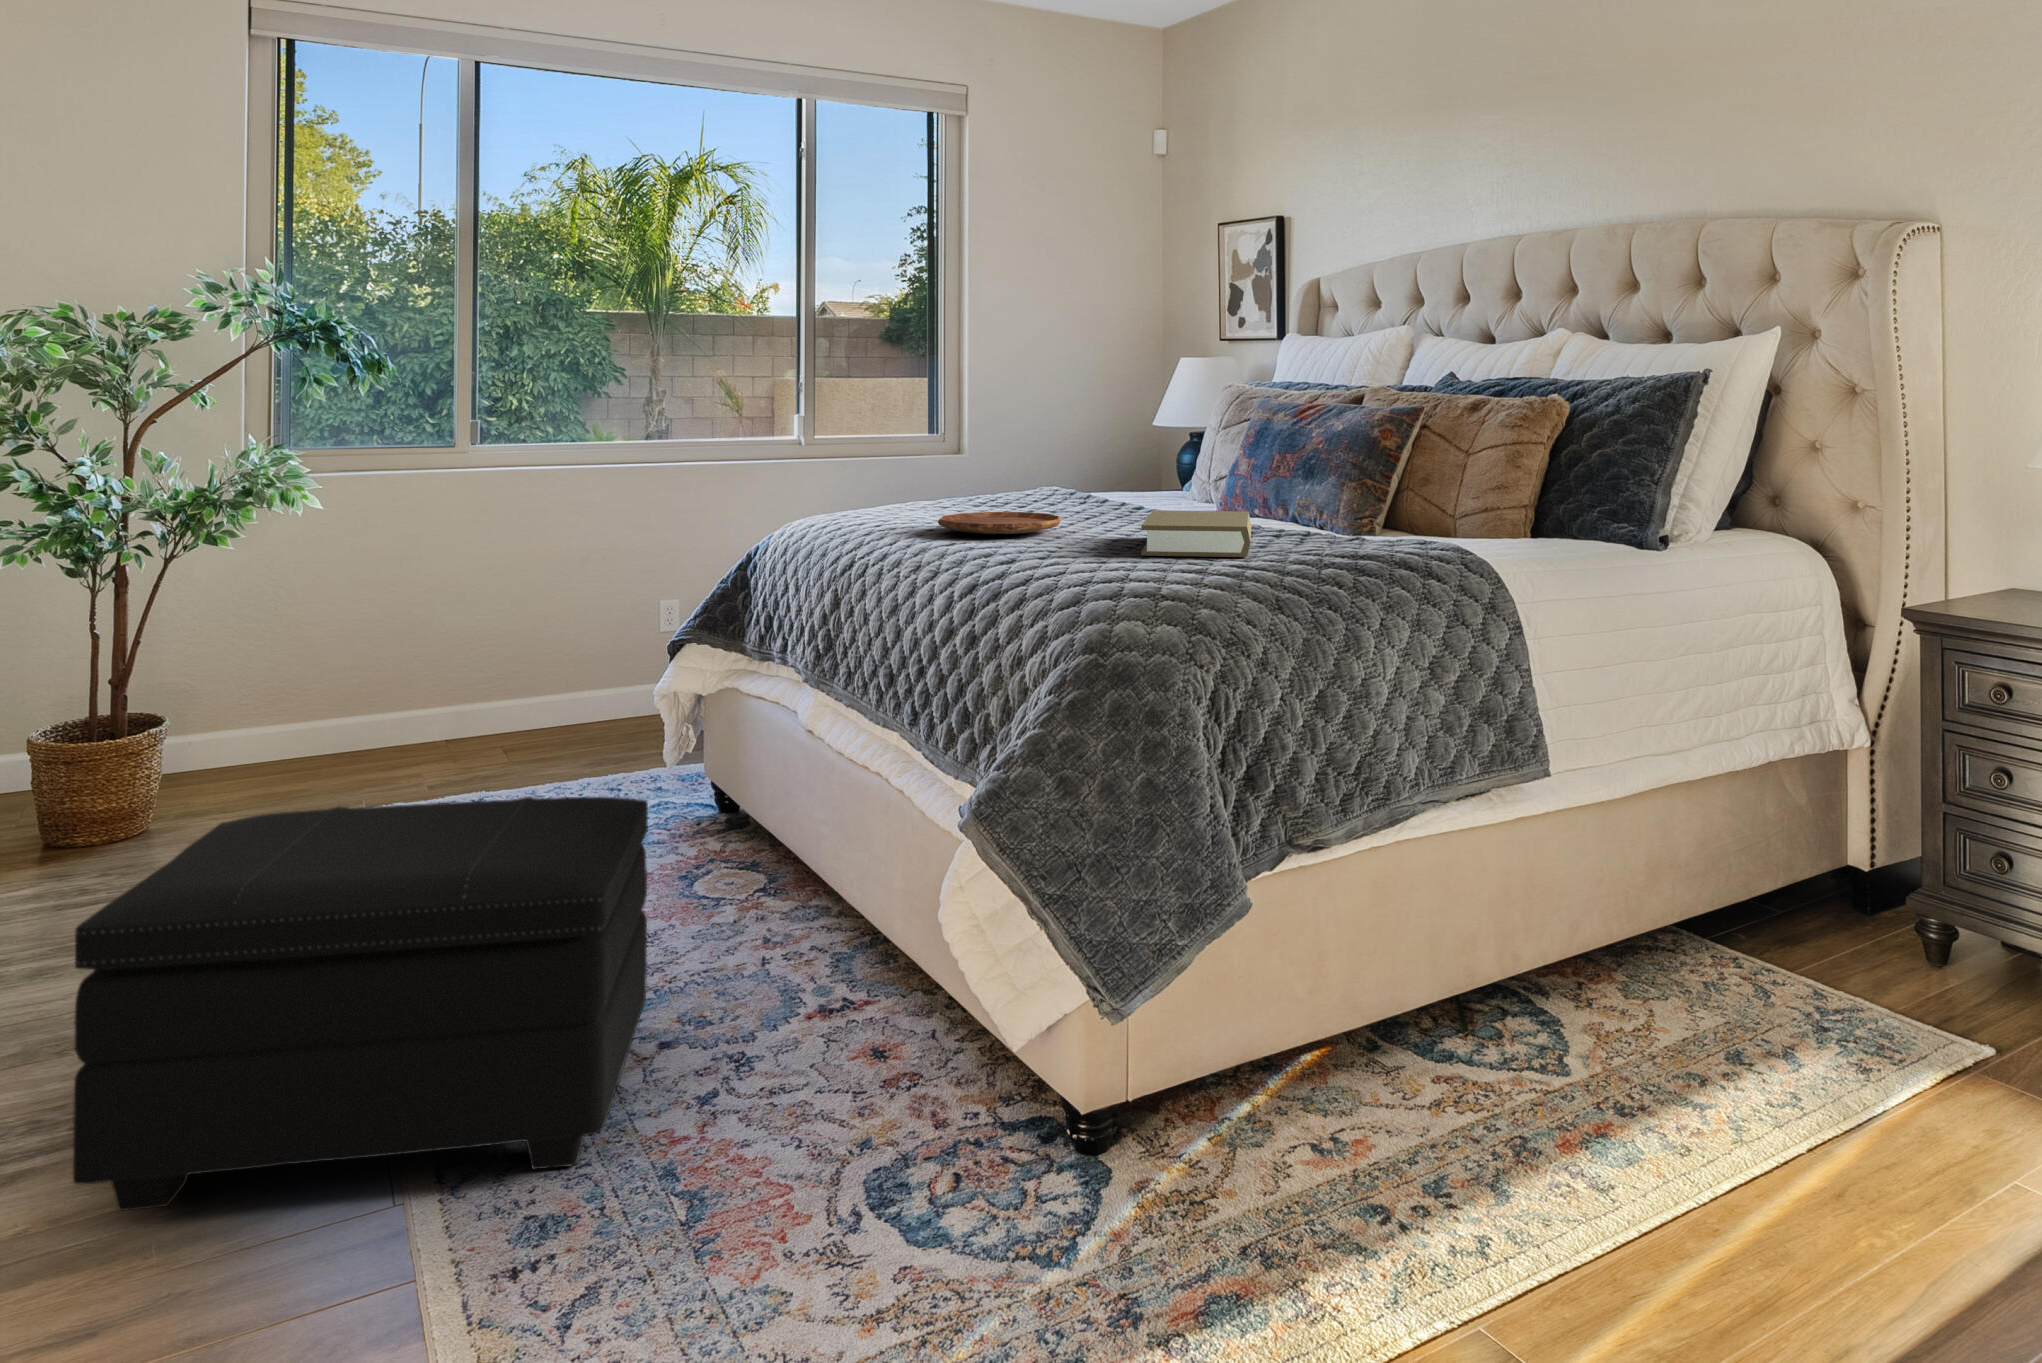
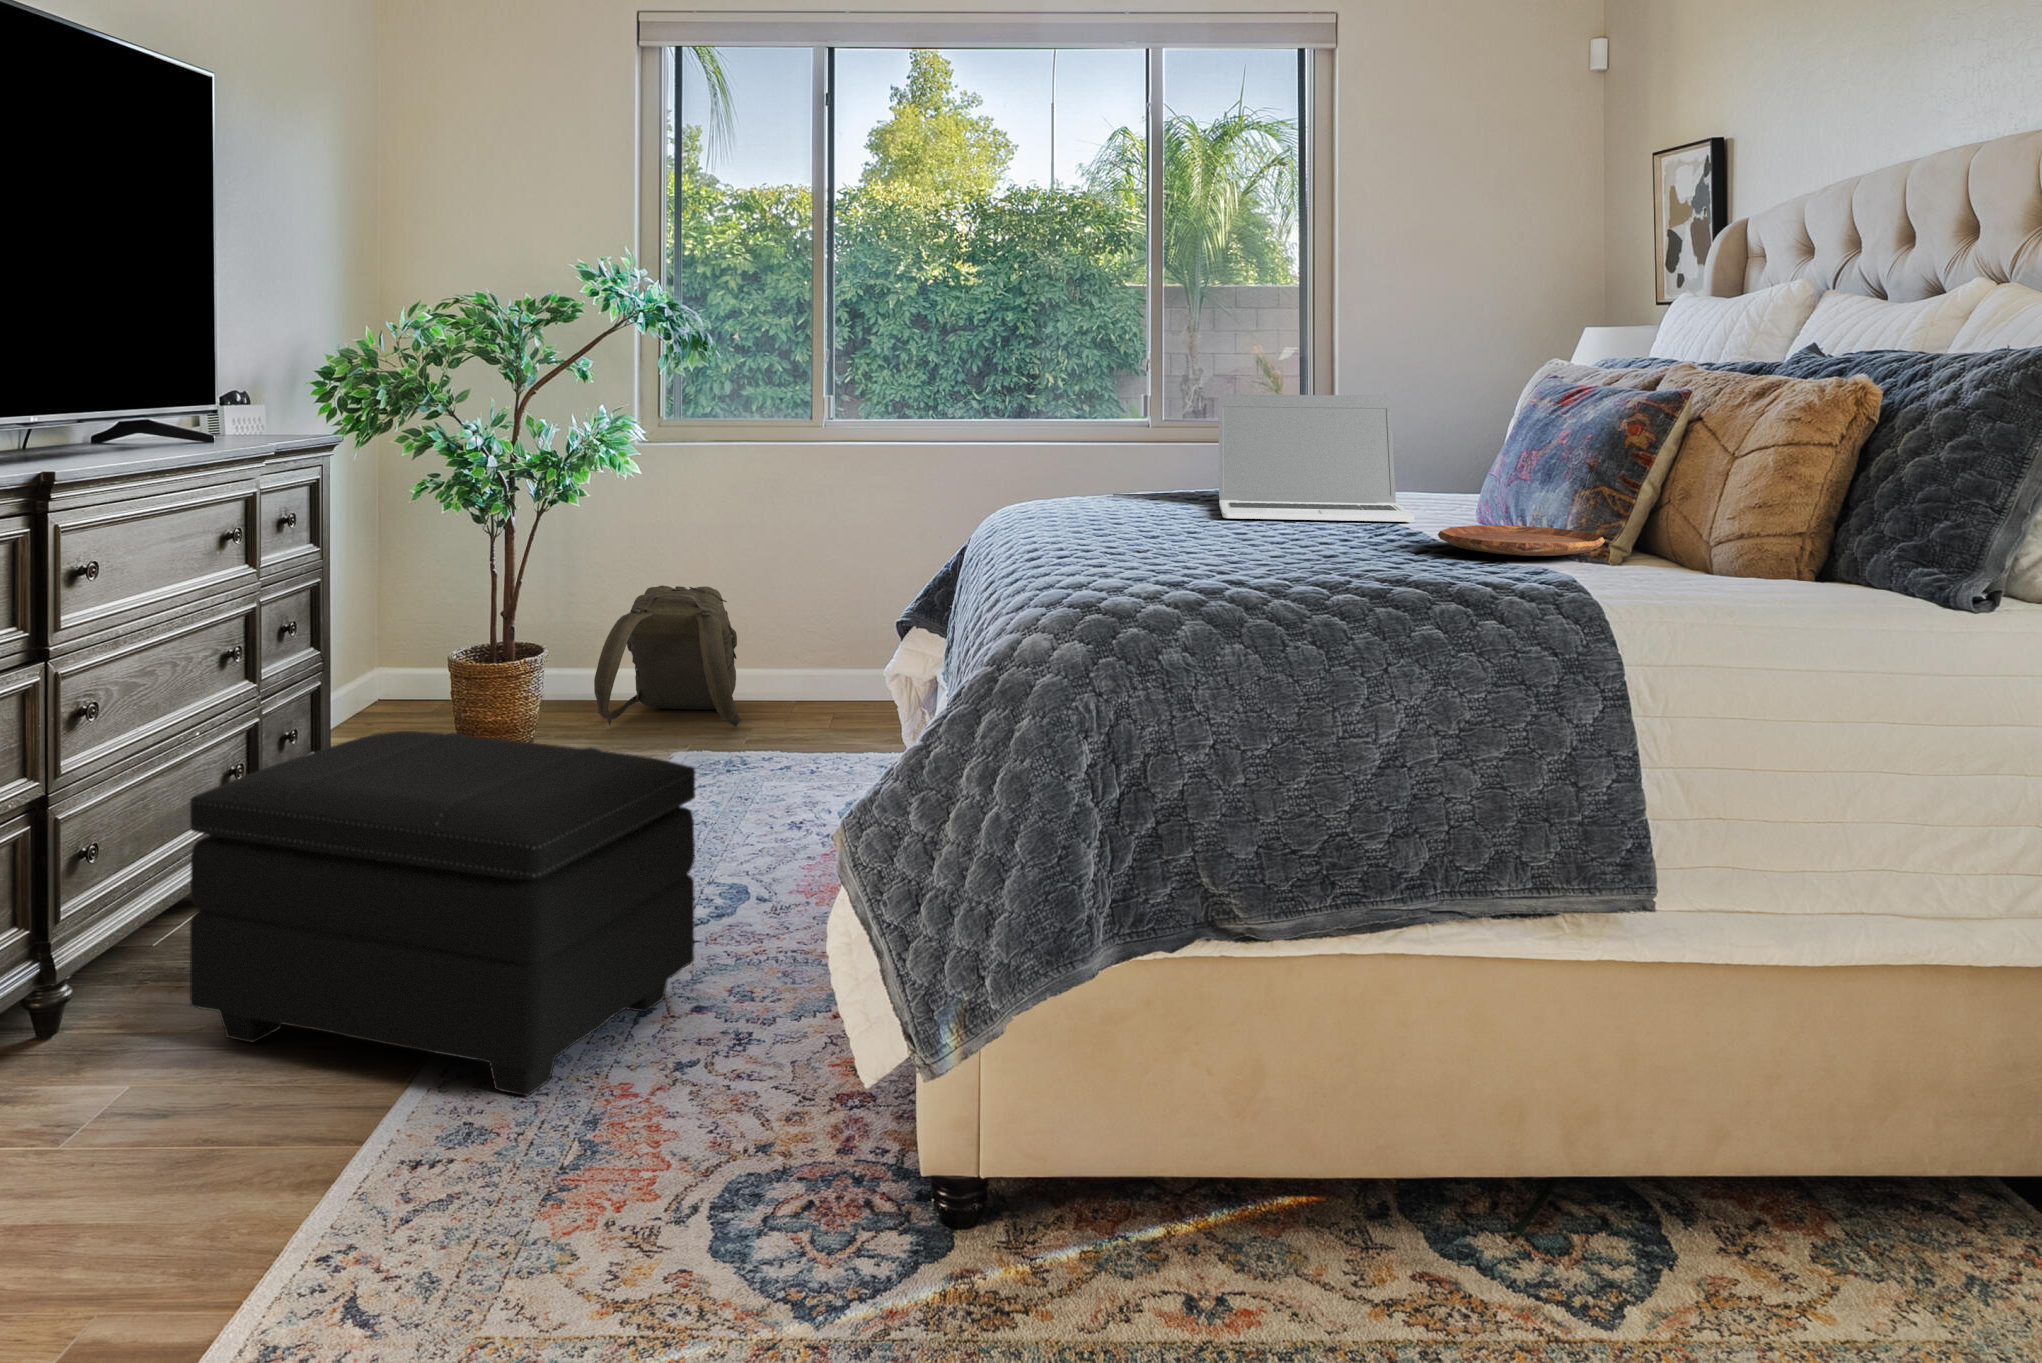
laptop: none [1005,413,1199,519] -> present [1219,394,1414,522]
book: present [1141,510,1252,557] -> none [1185,512,1381,574]
tray: present [938,512,1061,534] -> present [1438,525,1605,556]
backpack: none [242,631,418,795] -> present [594,585,742,726]

